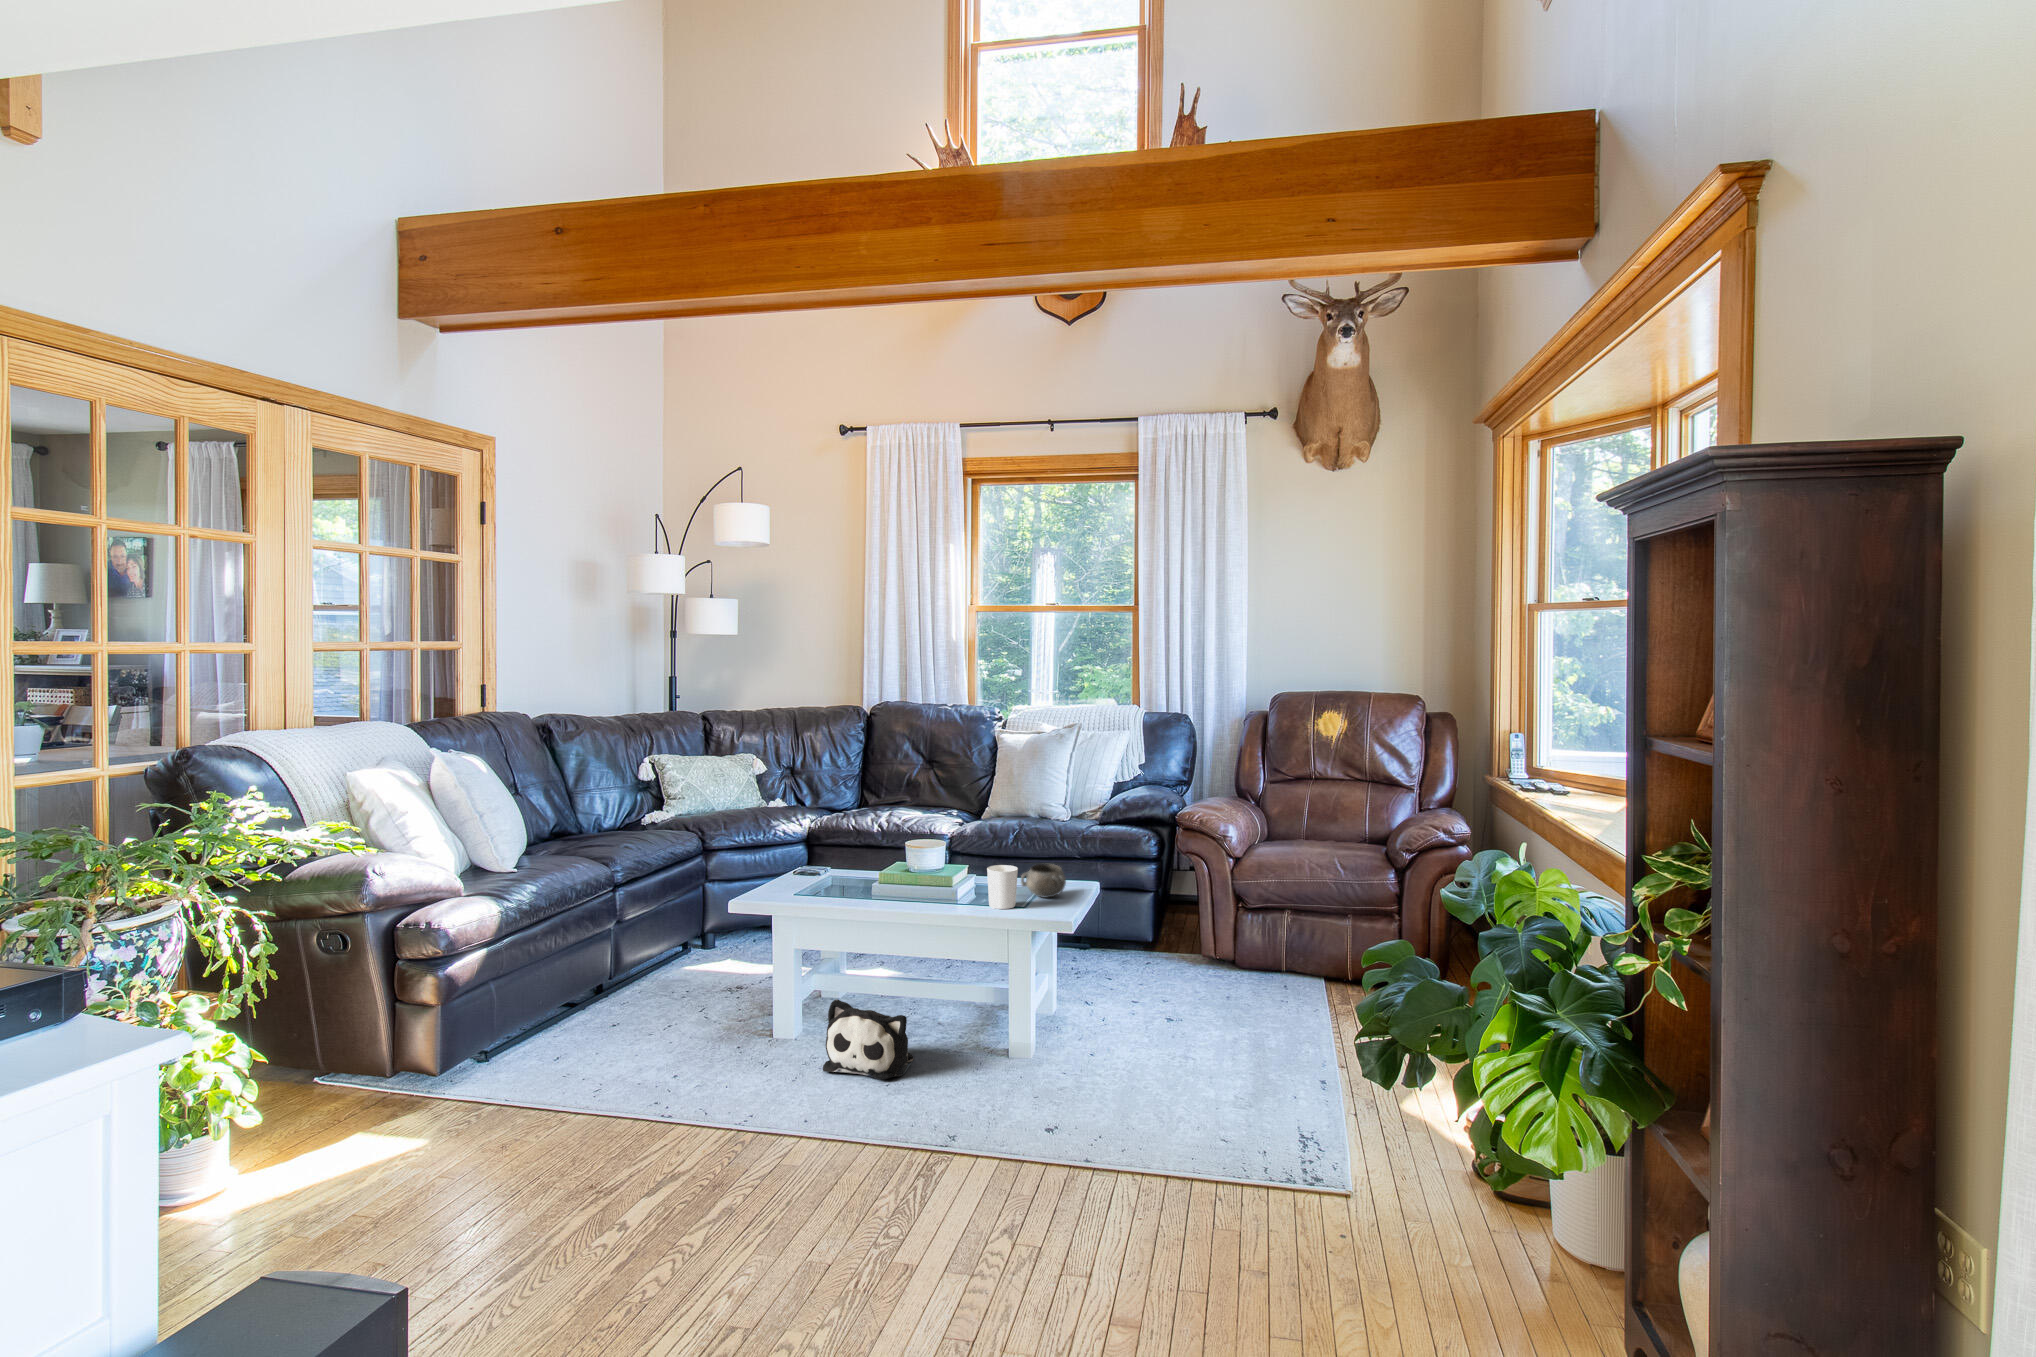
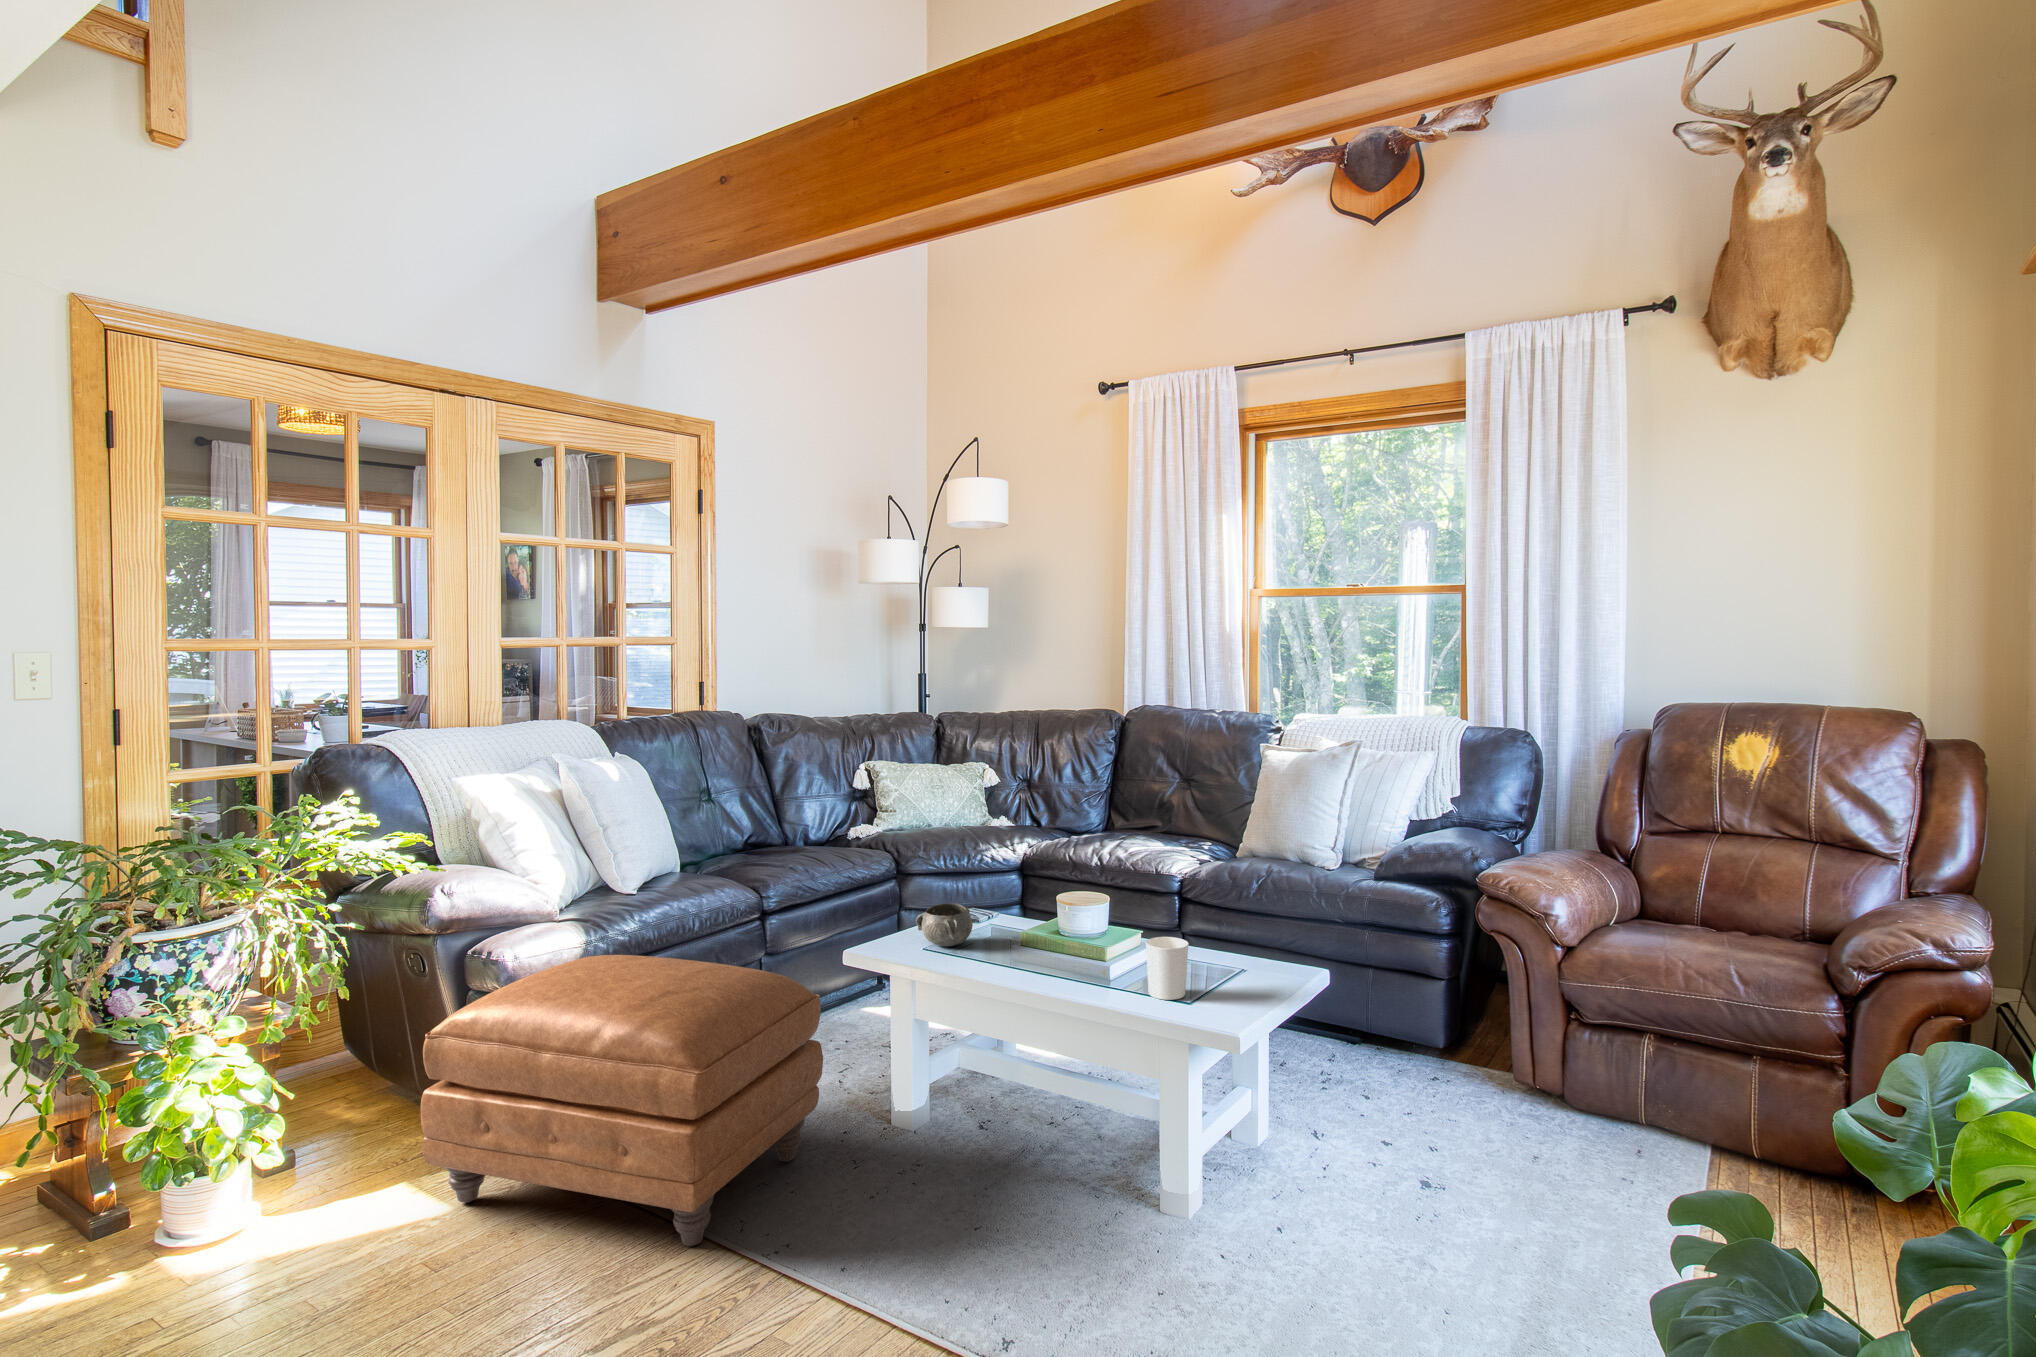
decorative bowl: present [1021,863,1066,898] -> present [916,903,973,947]
ottoman: none [407,916,734,1132] -> present [421,955,823,1246]
plush toy: present [823,999,914,1080] -> none [911,1098,1033,1219]

